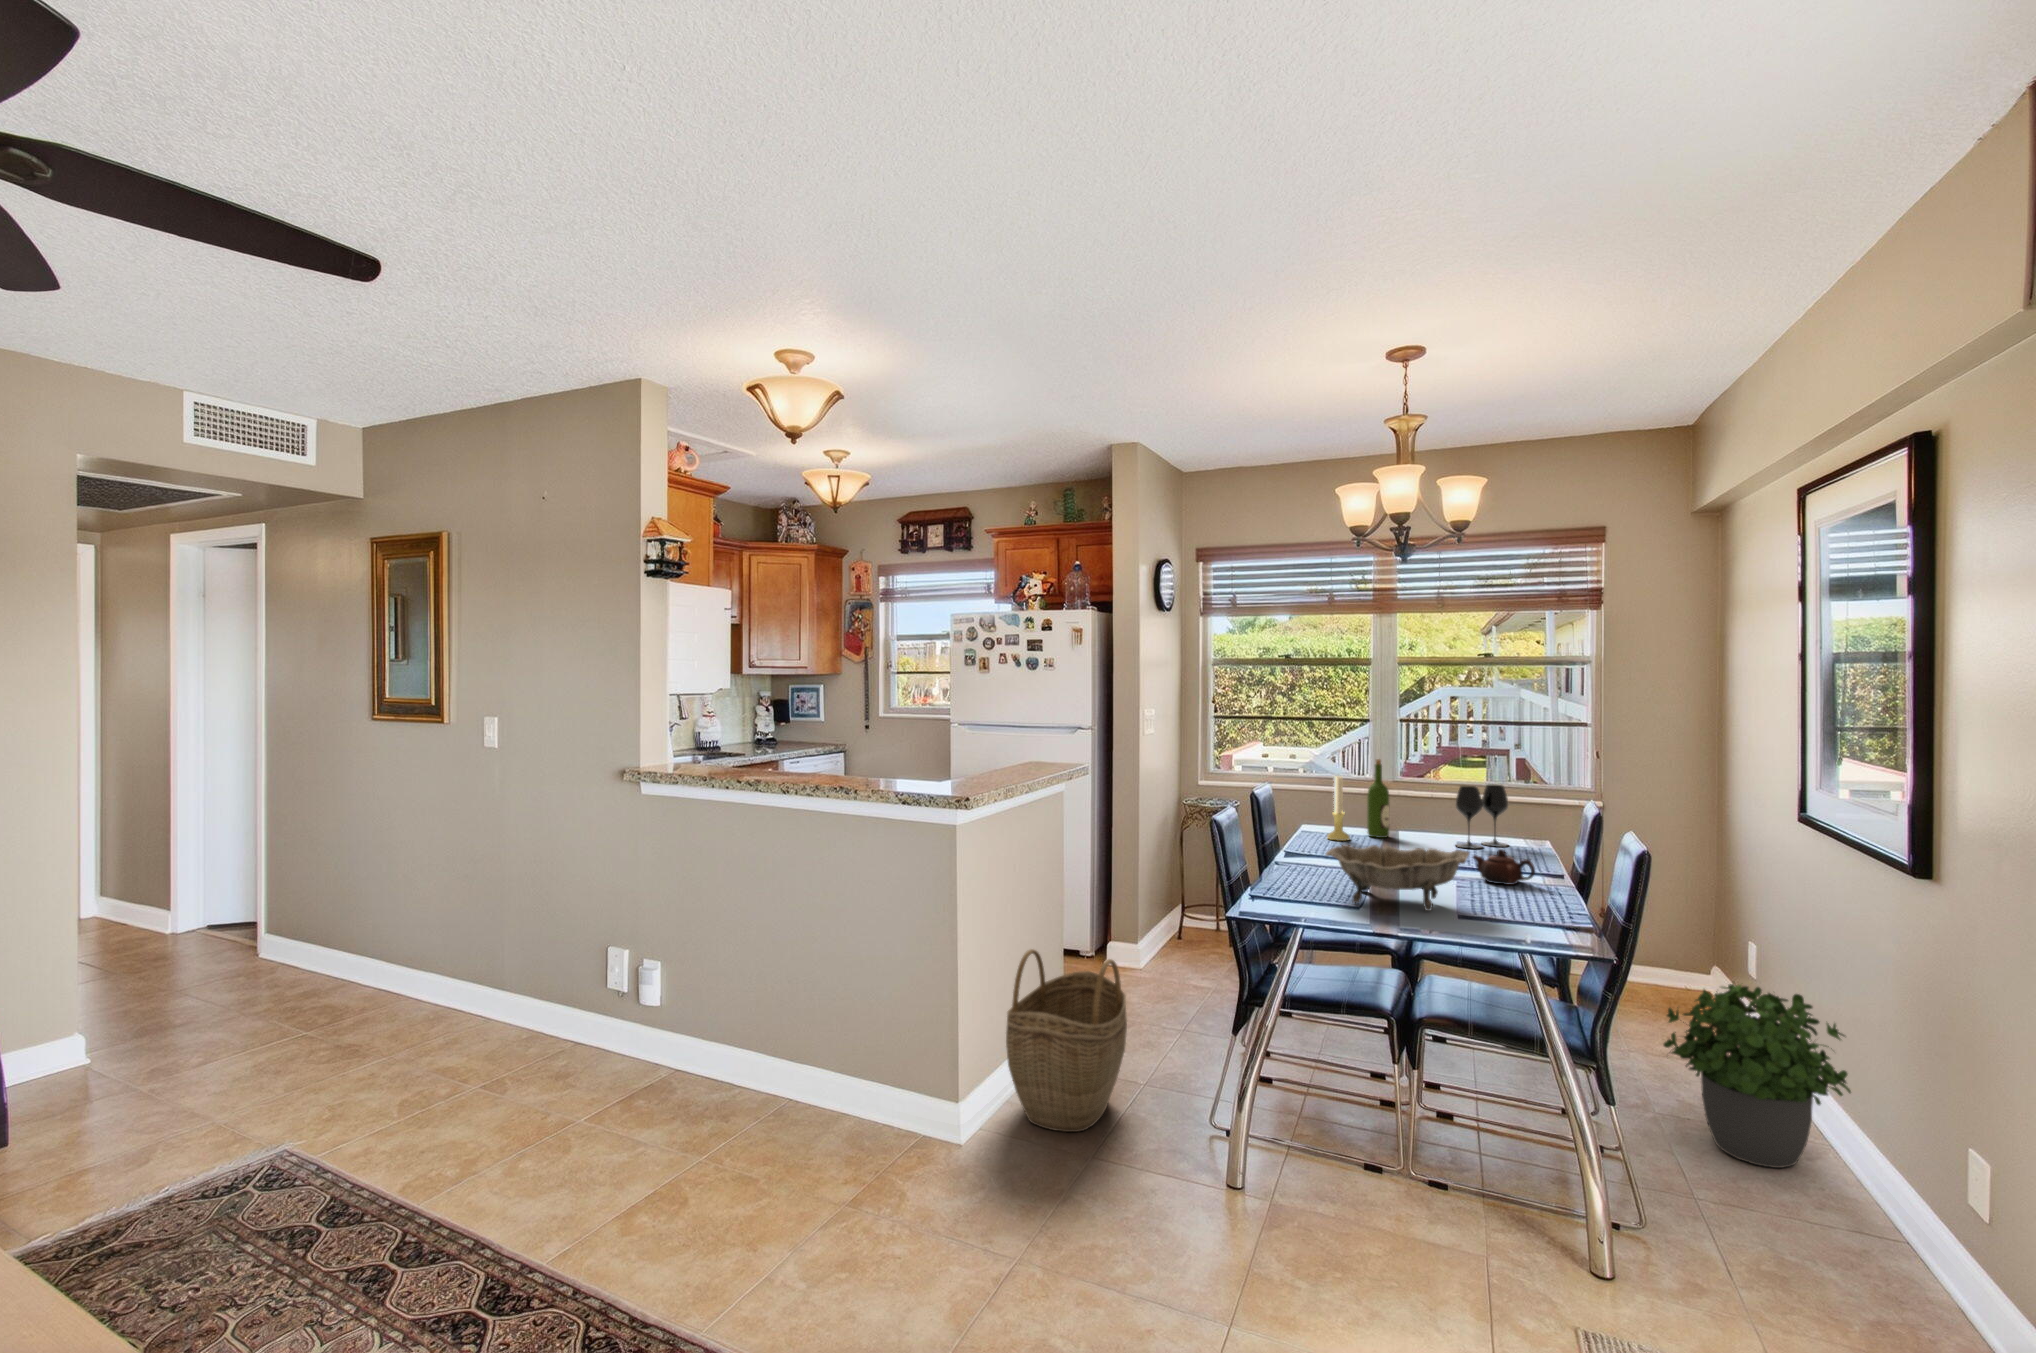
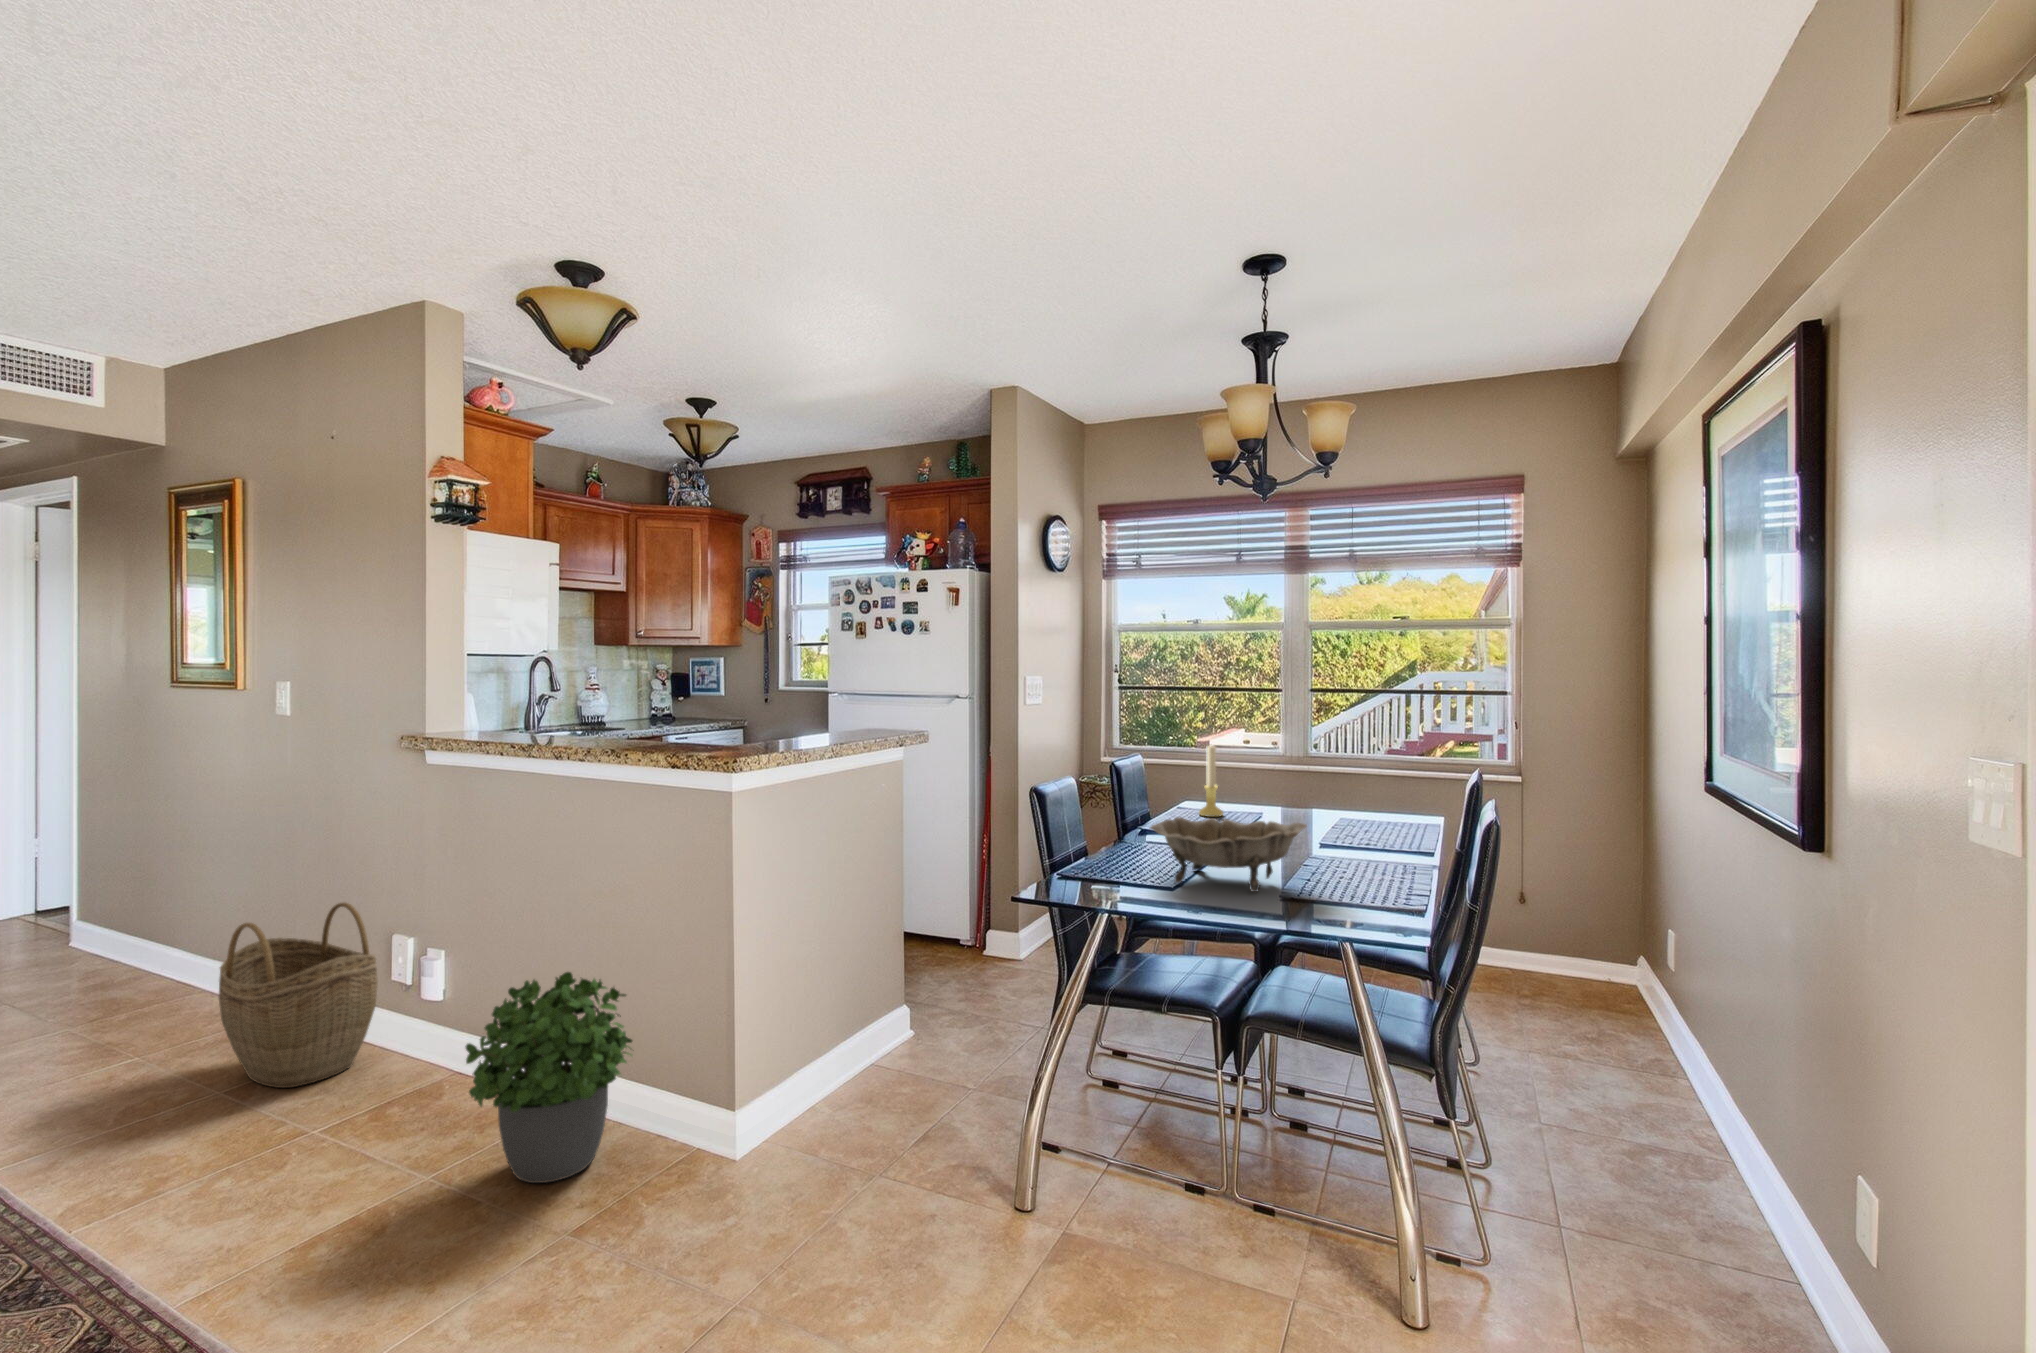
wine bottle: present [1367,759,1389,838] -> none [1246,727,1269,814]
wine glass: present [1456,785,1509,849] -> none [1335,755,1395,825]
teapot: present [1473,849,1535,885] -> none [1331,823,1397,863]
woven basket: present [1006,949,1127,1132] -> present [219,903,378,1088]
potted plant: present [1664,984,1851,1168] -> present [465,972,632,1183]

